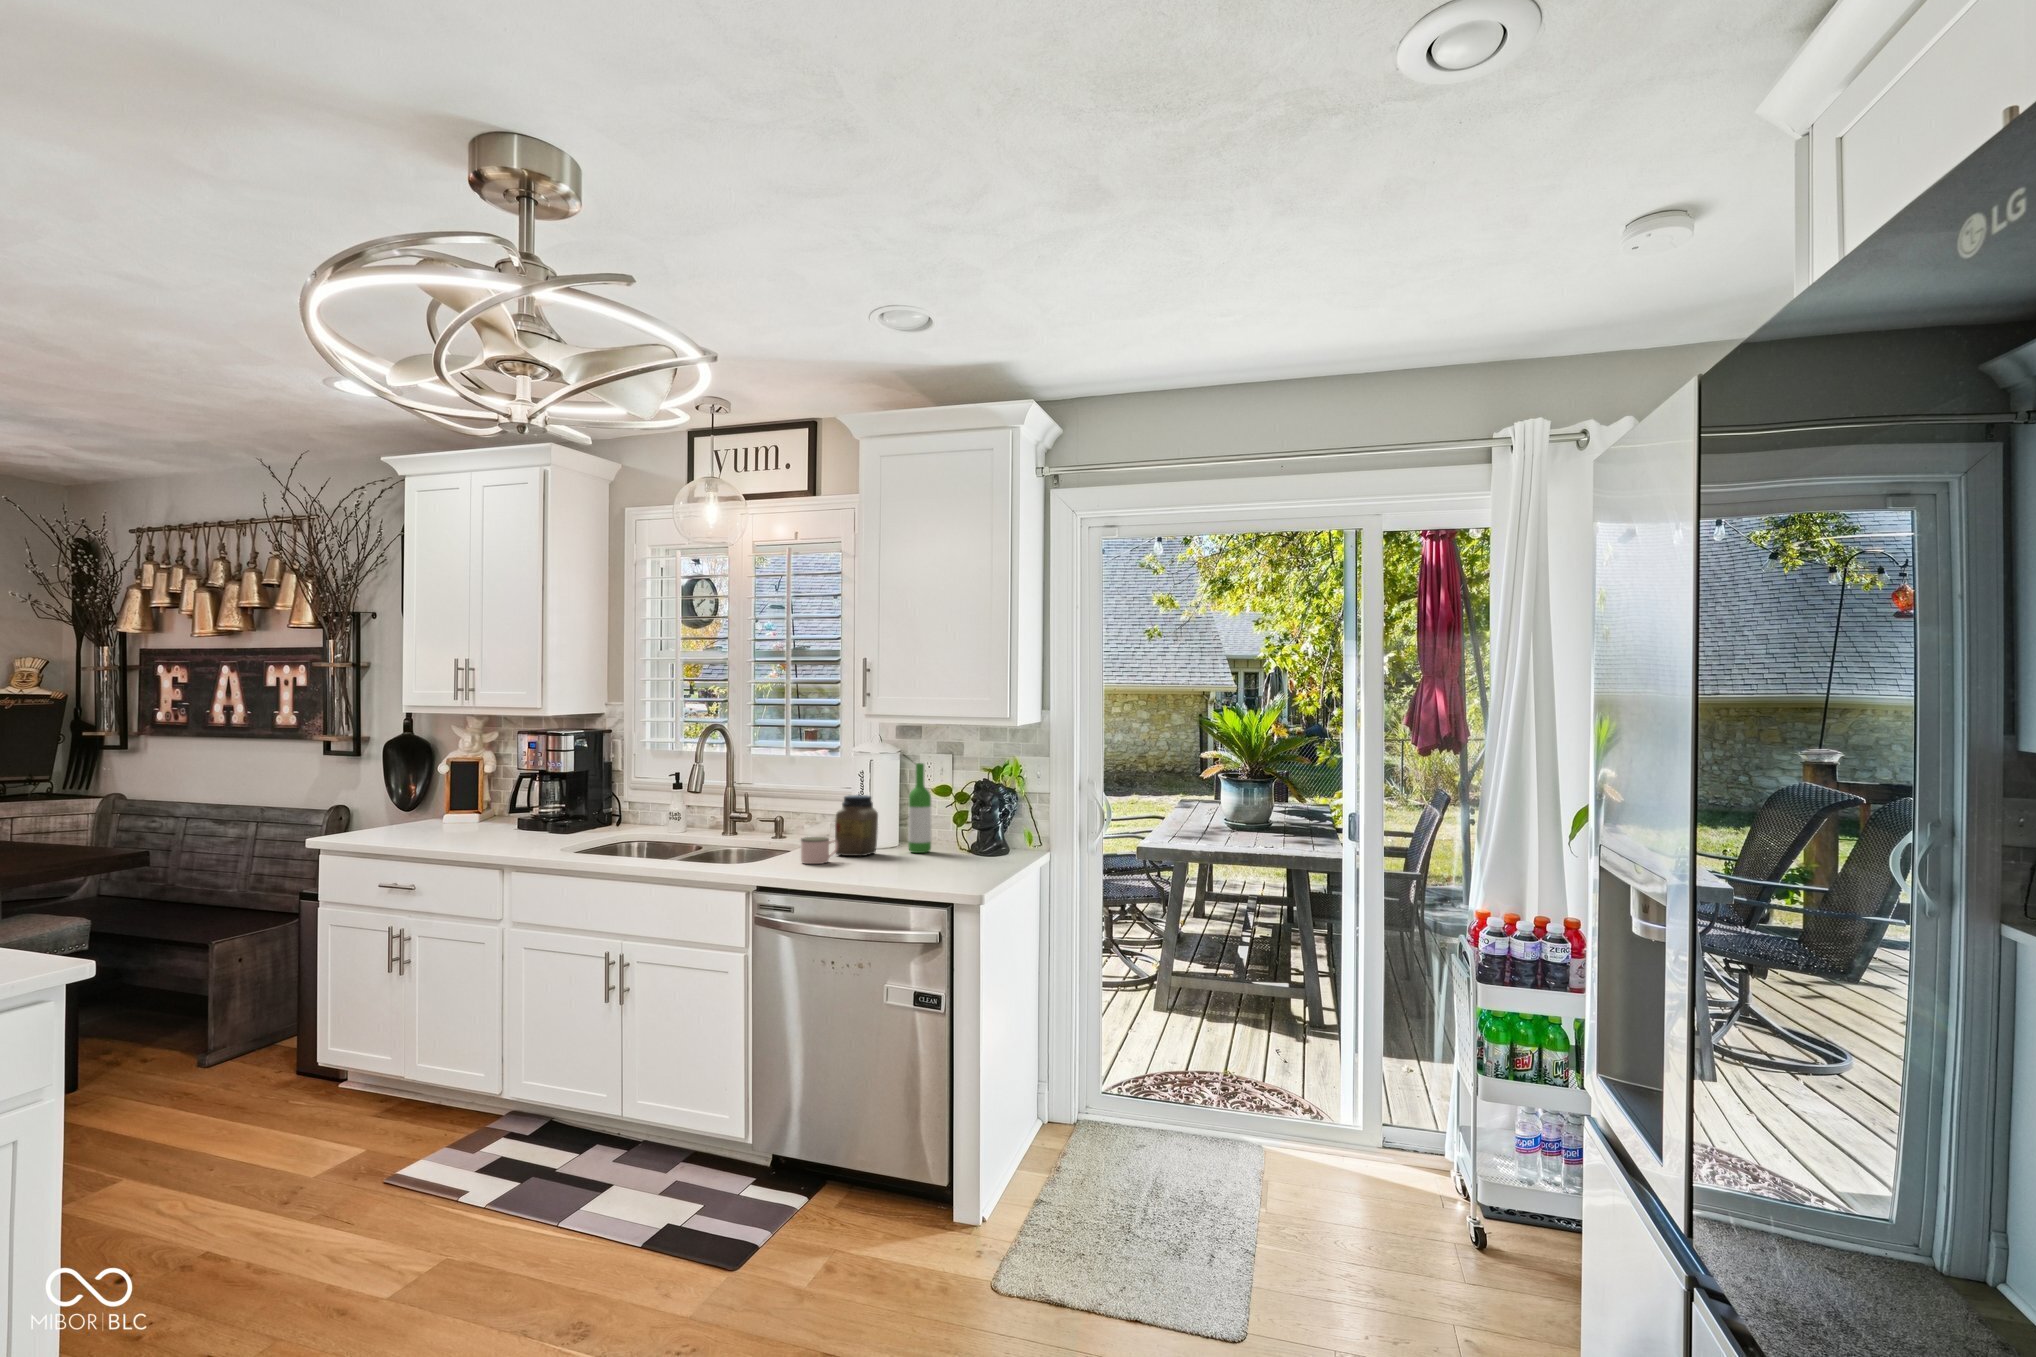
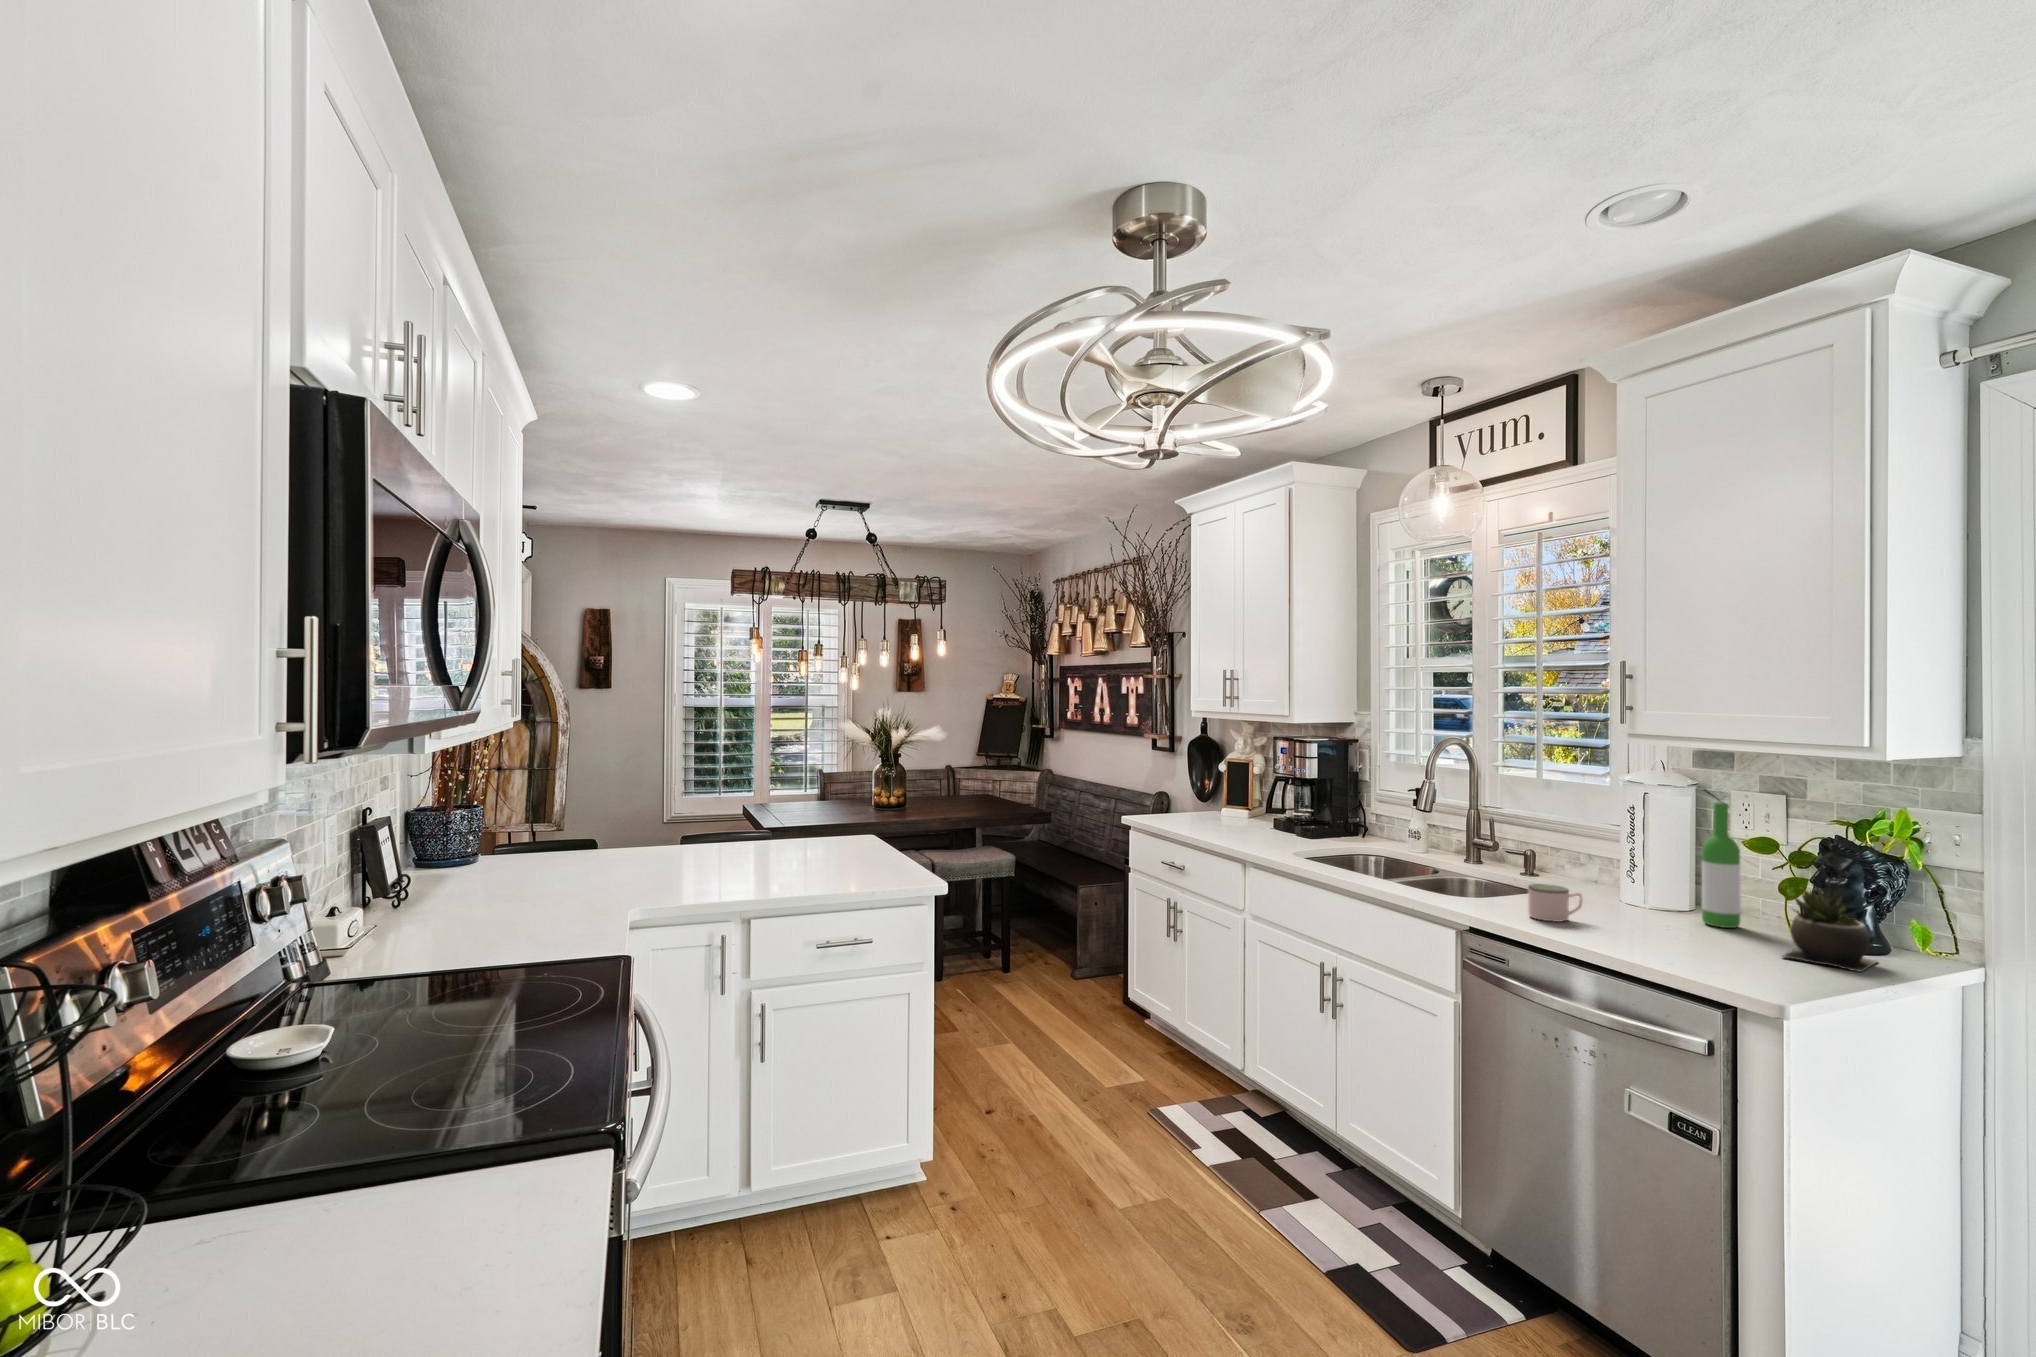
jar: present [835,795,878,856] -> none [1586,836,1652,919]
succulent plant: none [961,814,1008,864] -> present [1783,890,1877,972]

